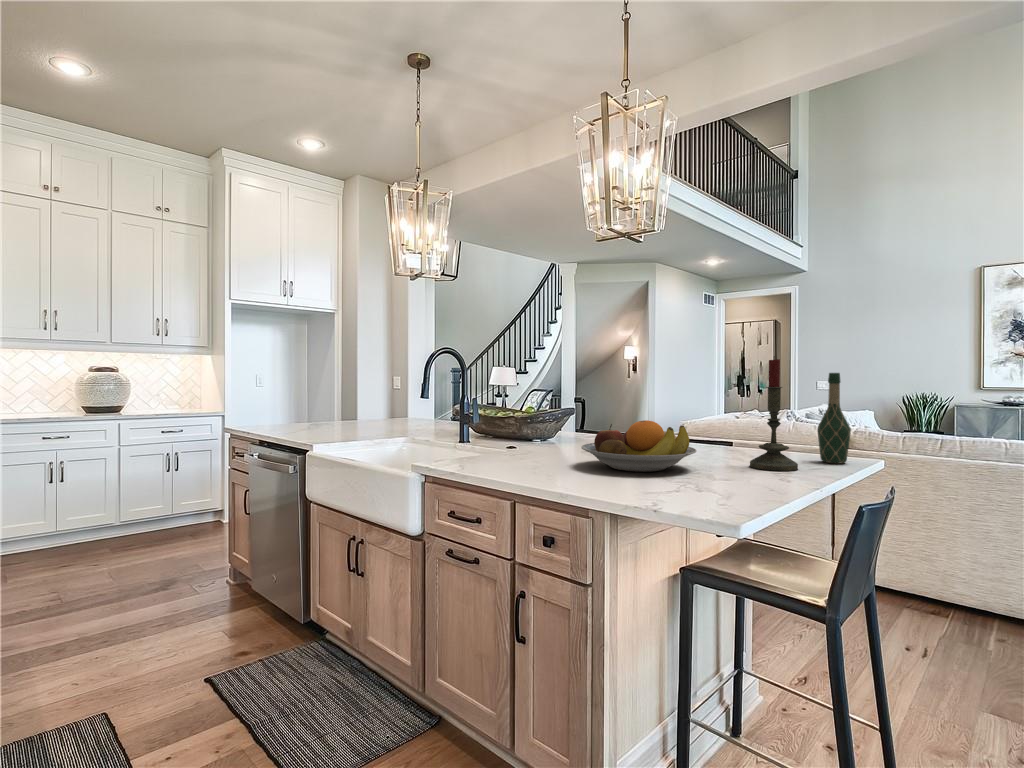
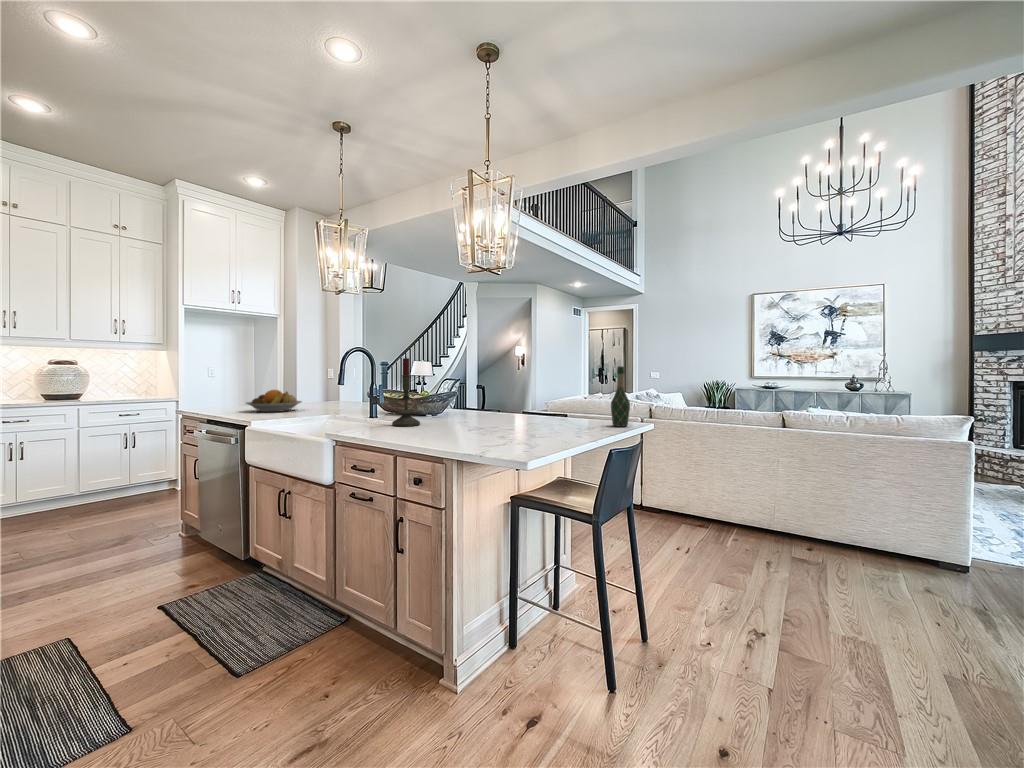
candle: present [750,356,798,471] -> present [392,358,420,426]
fruit bowl: present [581,420,696,472] -> present [246,390,302,412]

